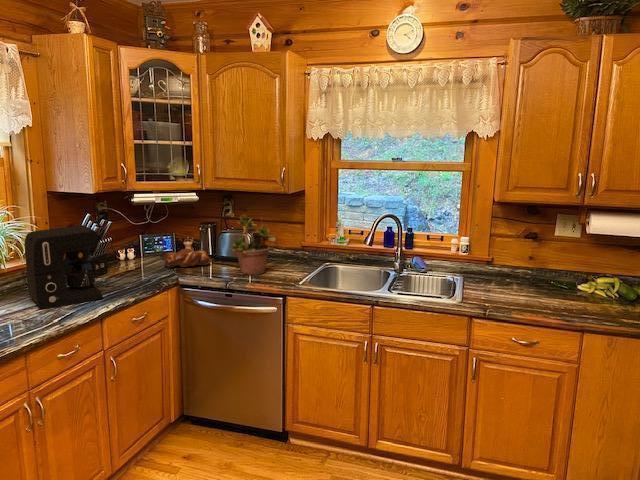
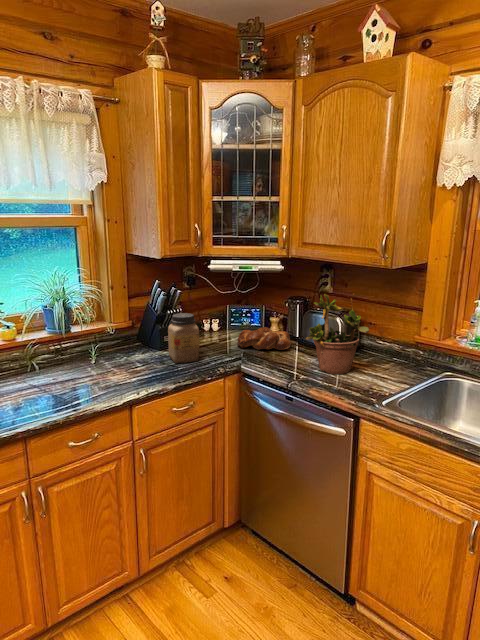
coffee maker: present [25,225,103,309] -> none [71,293,150,384]
jar: none [108,241,140,285] -> present [168,313,199,364]

